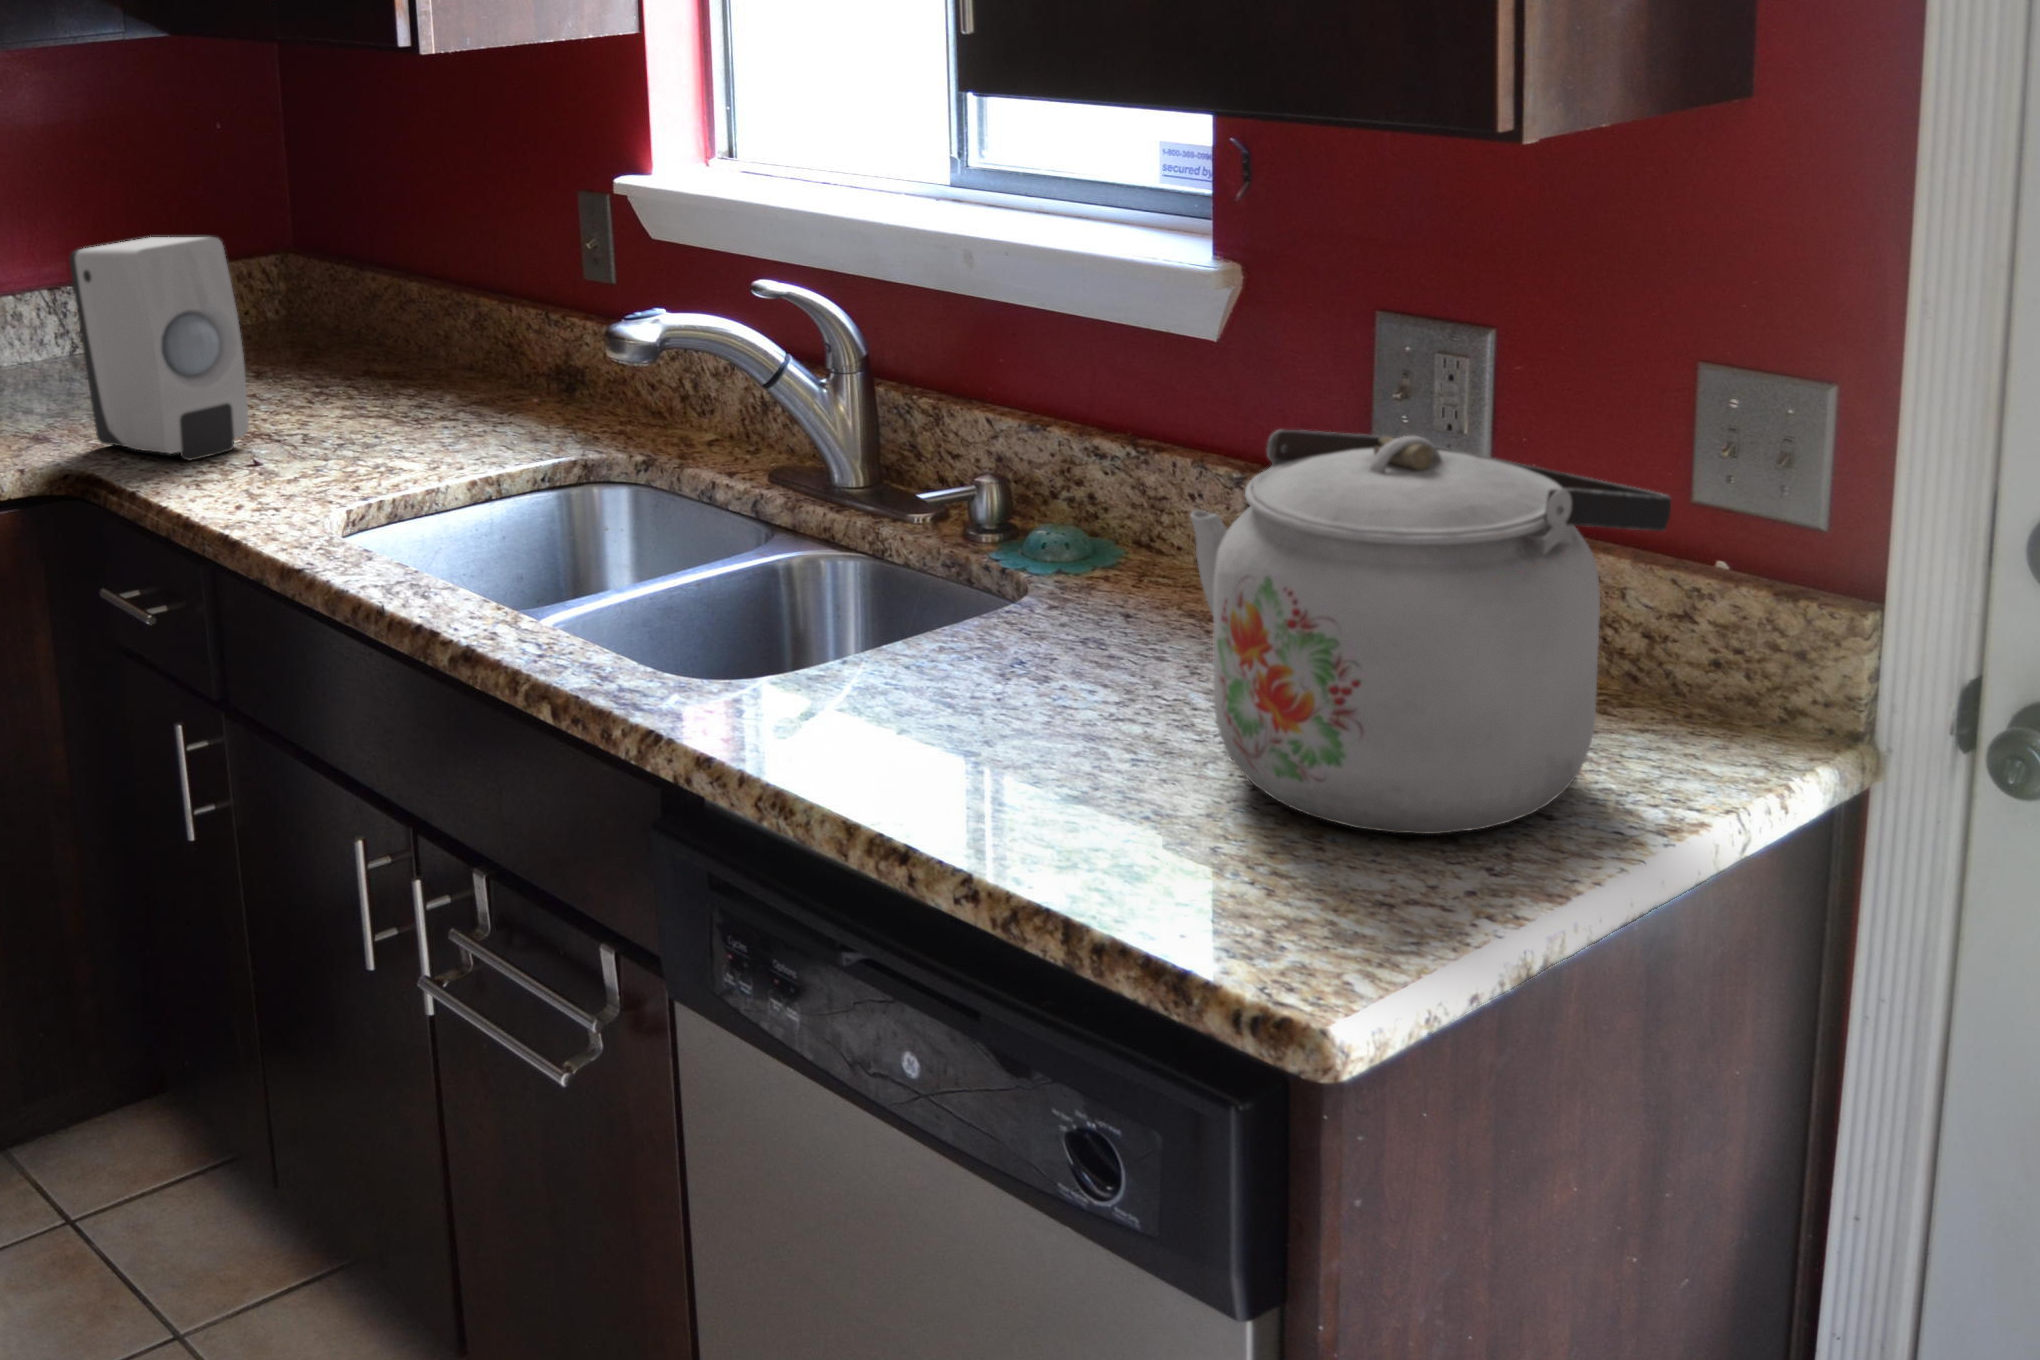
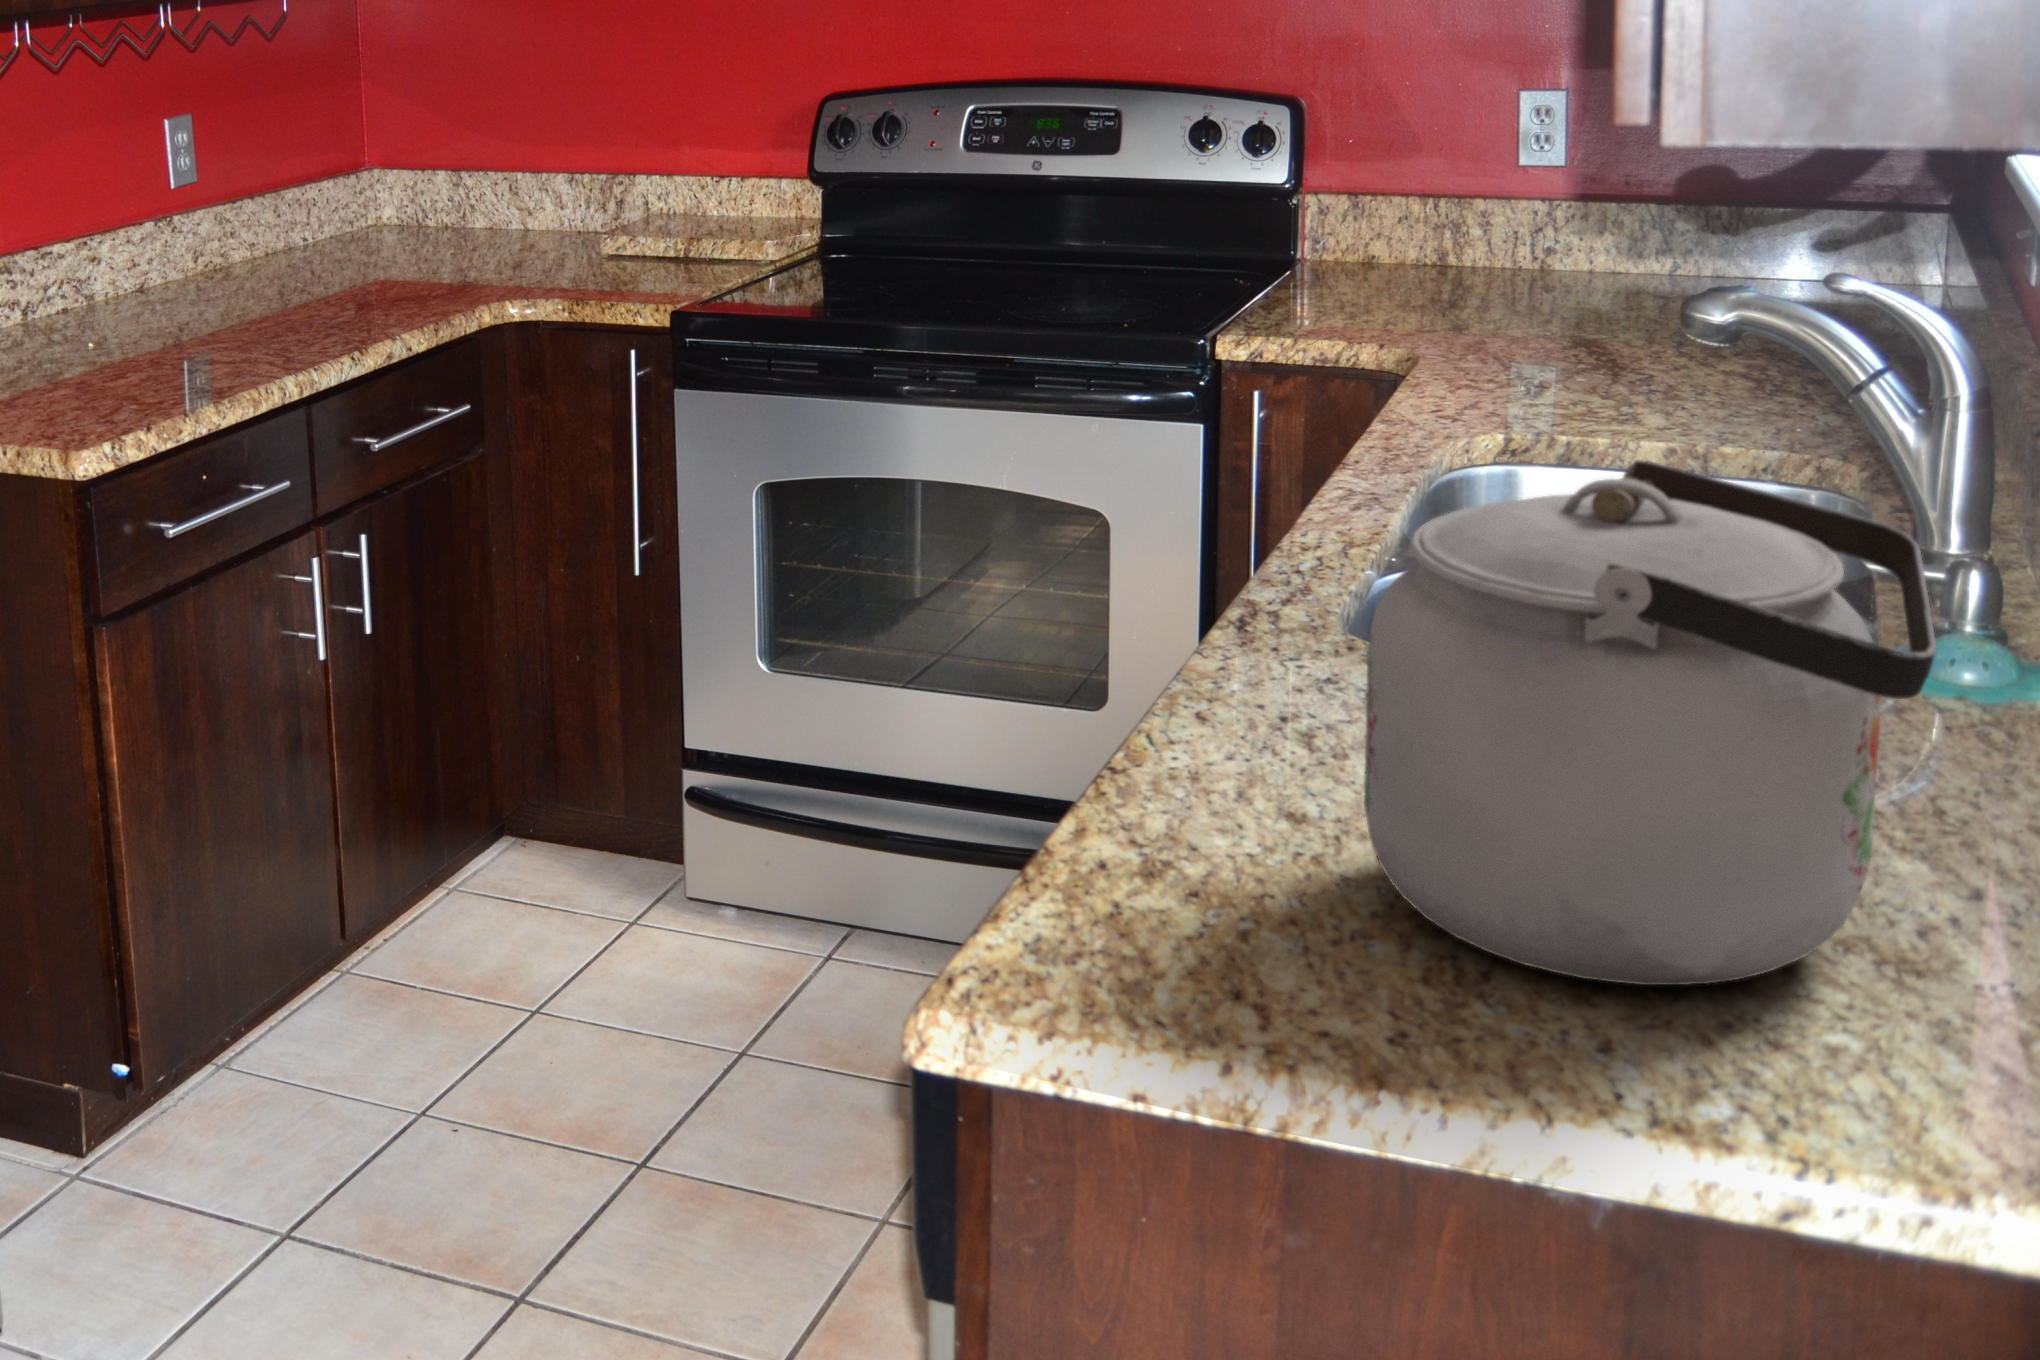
soap dispenser: present [70,237,249,460] -> none [1479,144,1598,369]

